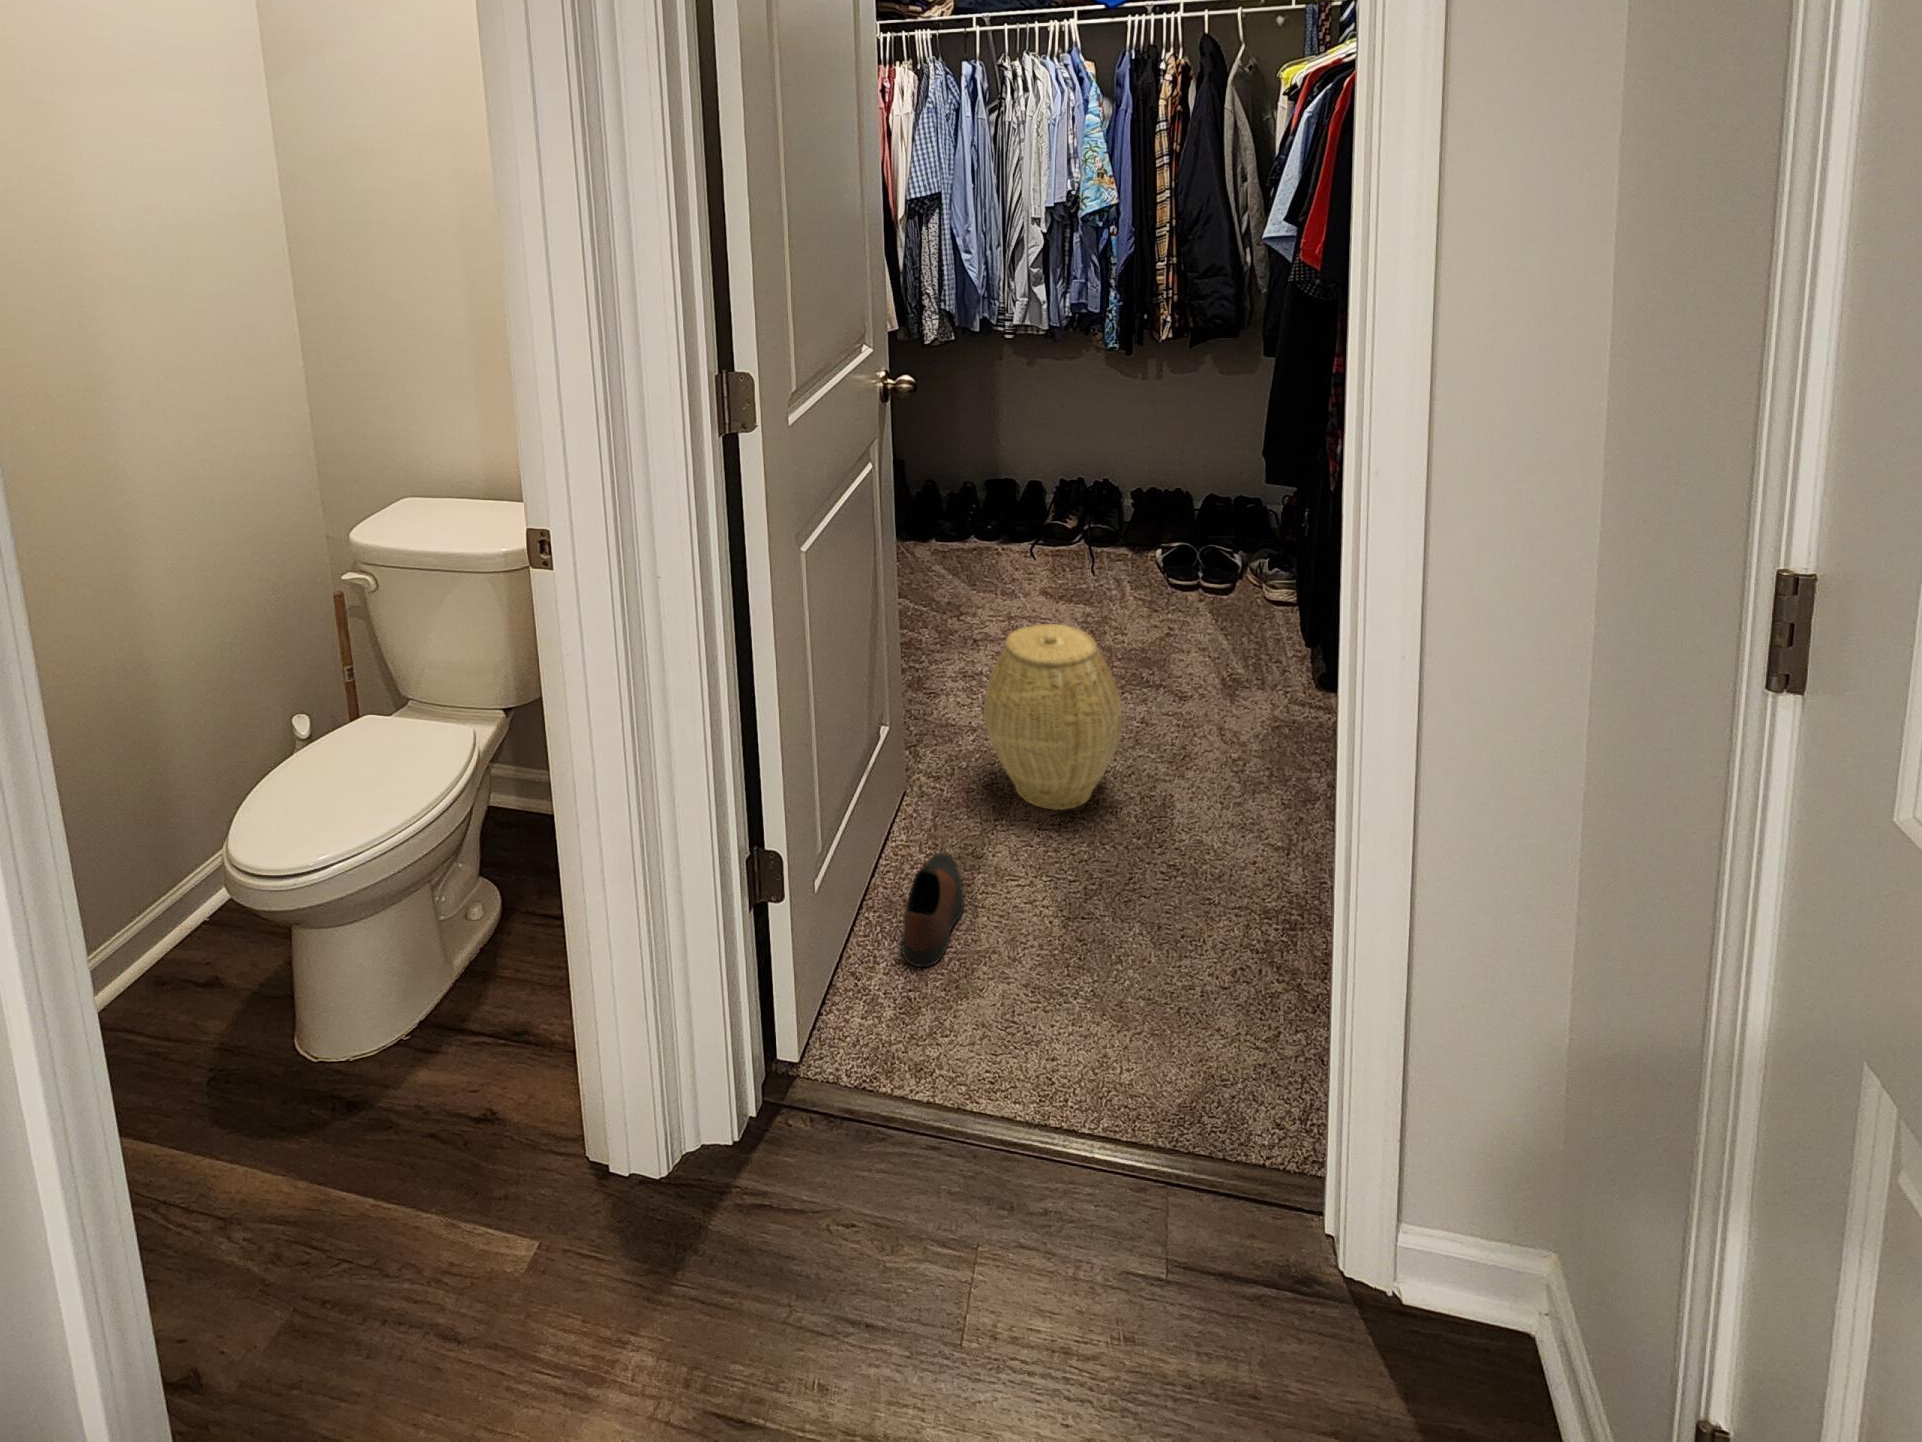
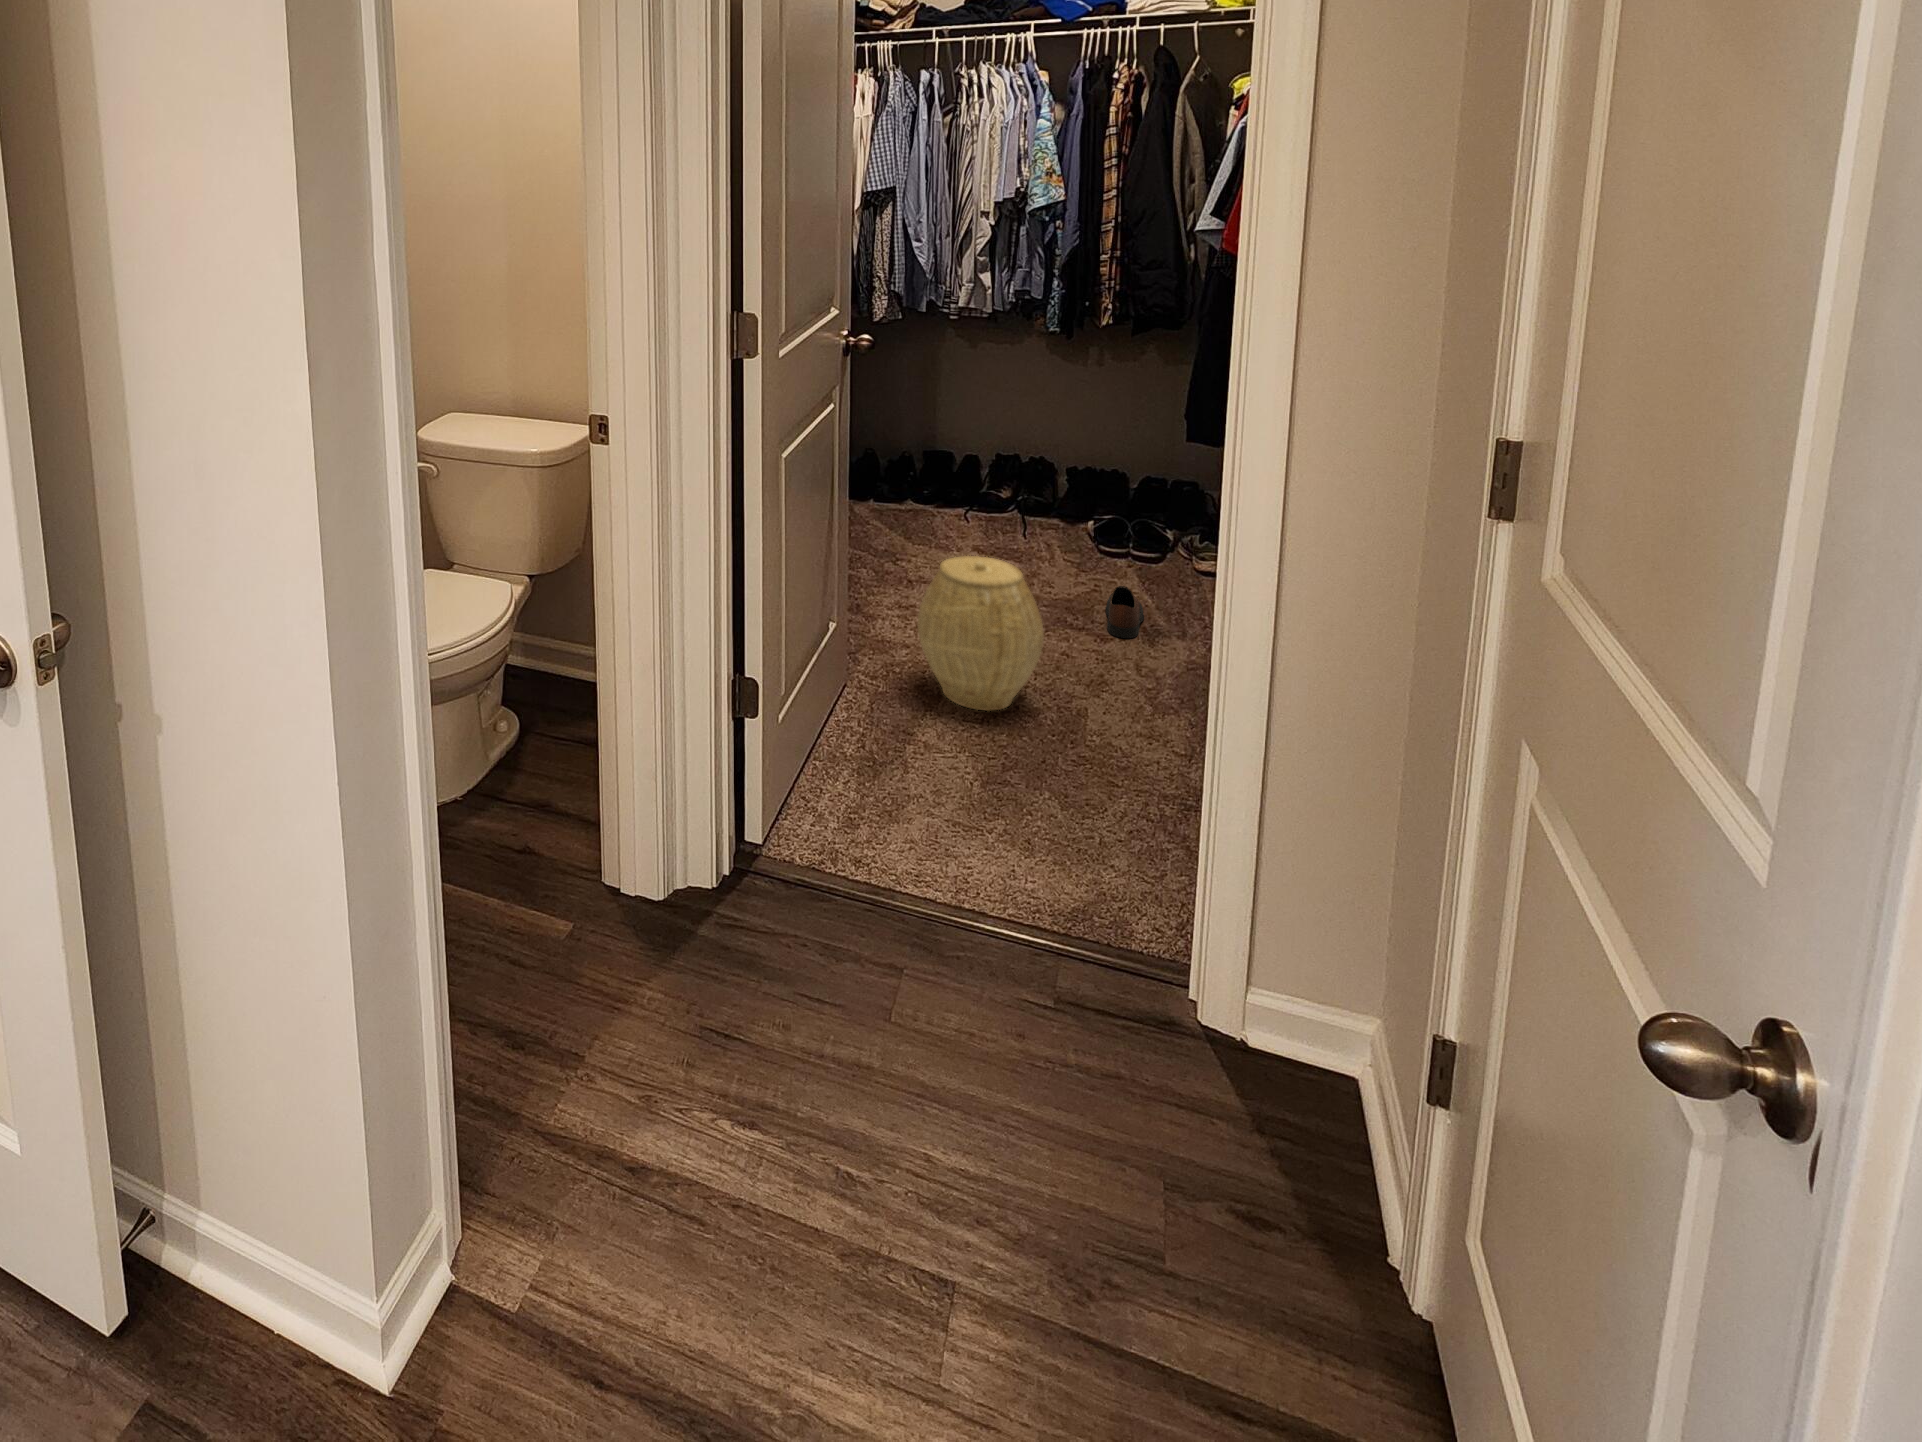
shoe: present [902,853,964,967] -> present [1106,586,1144,638]

